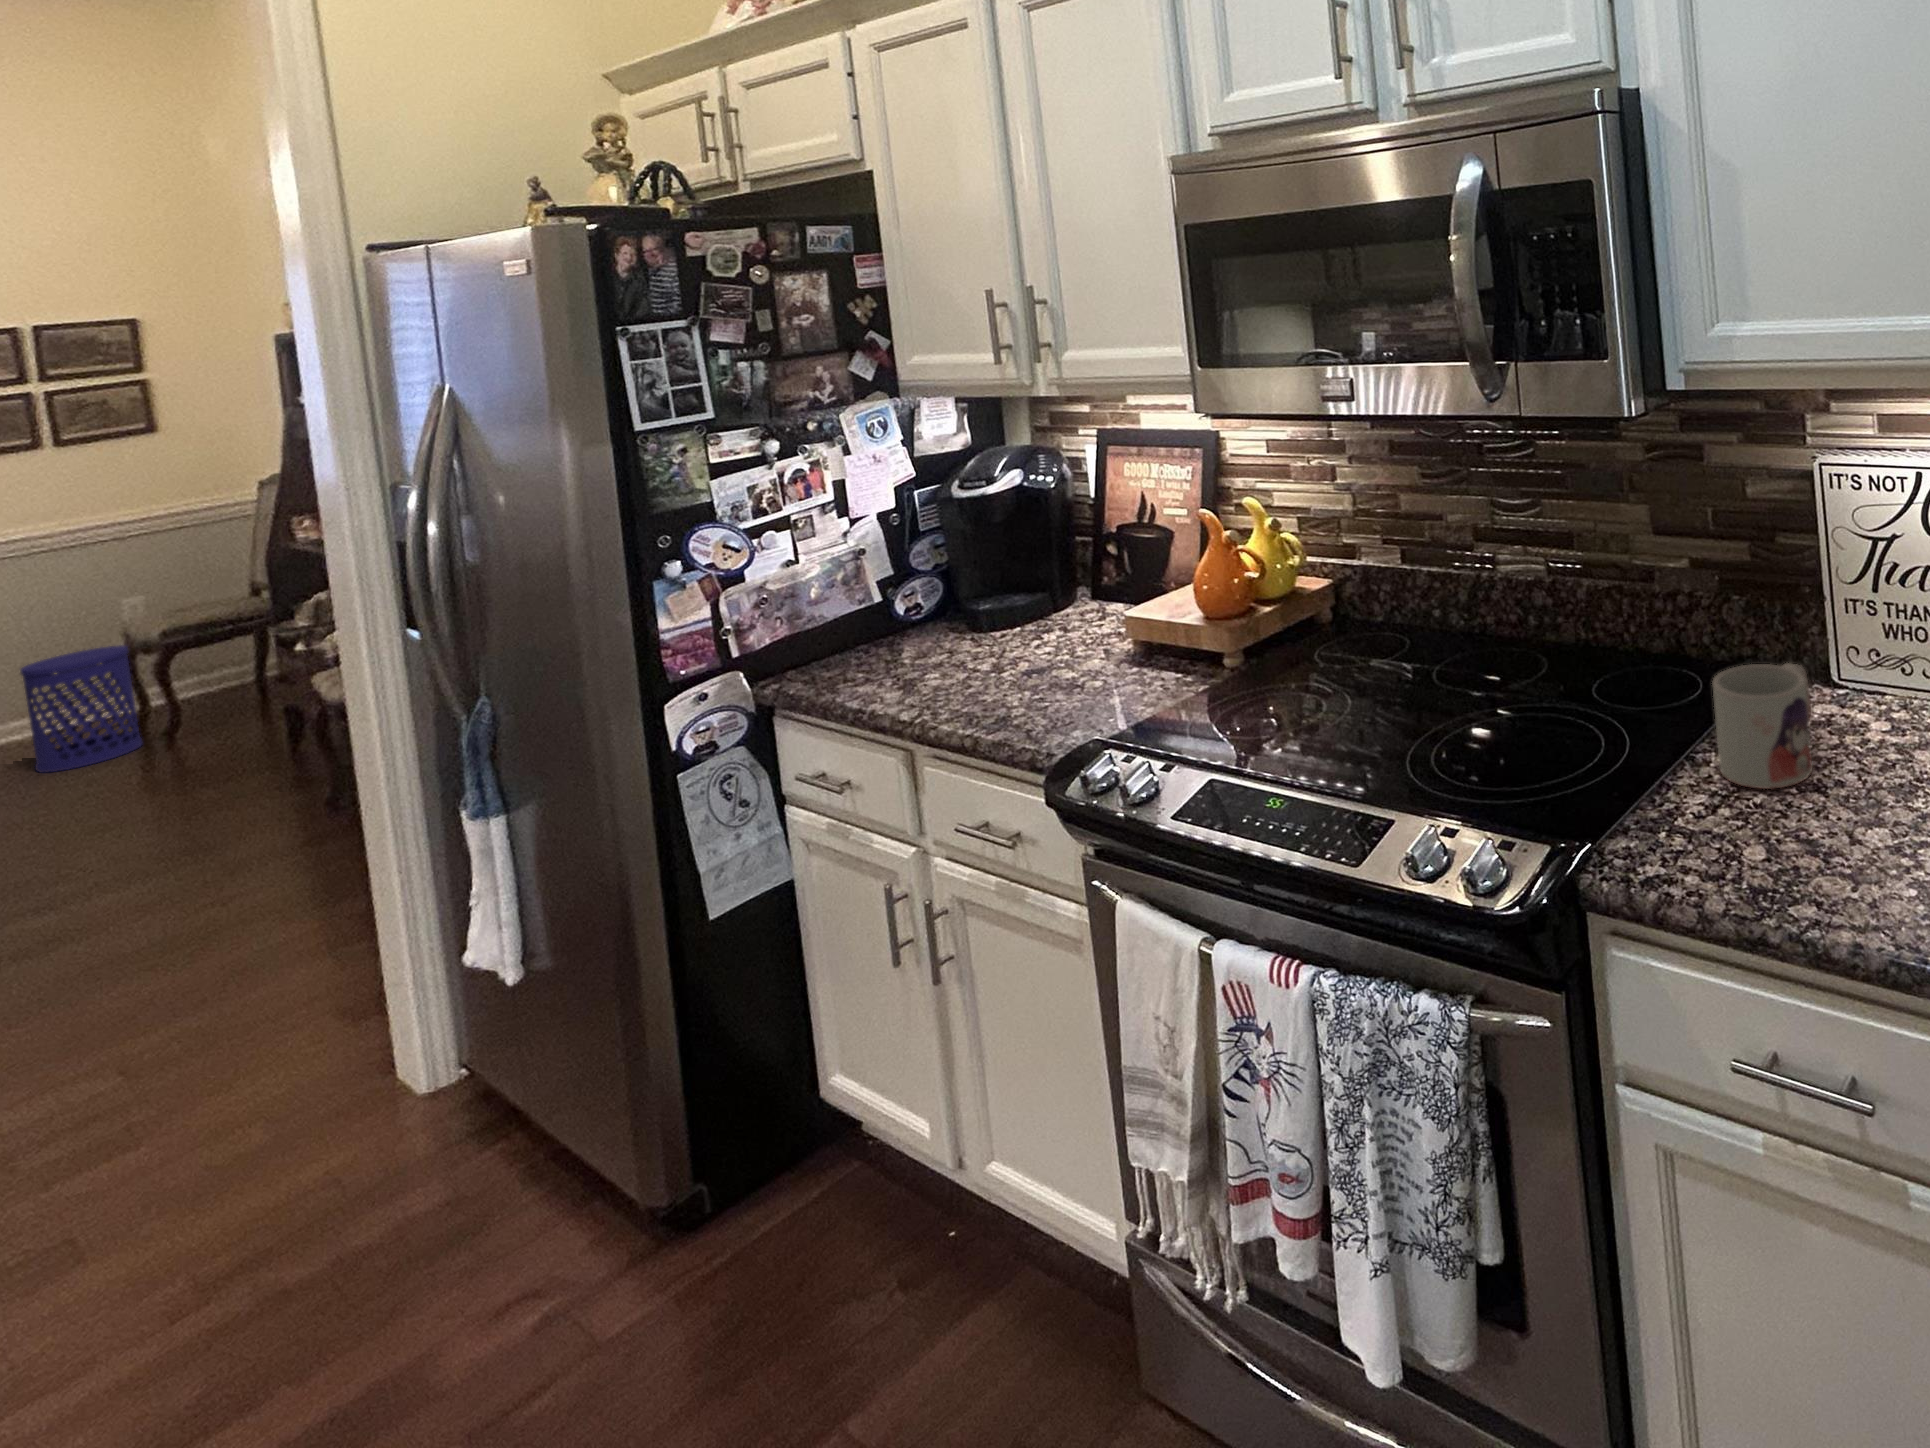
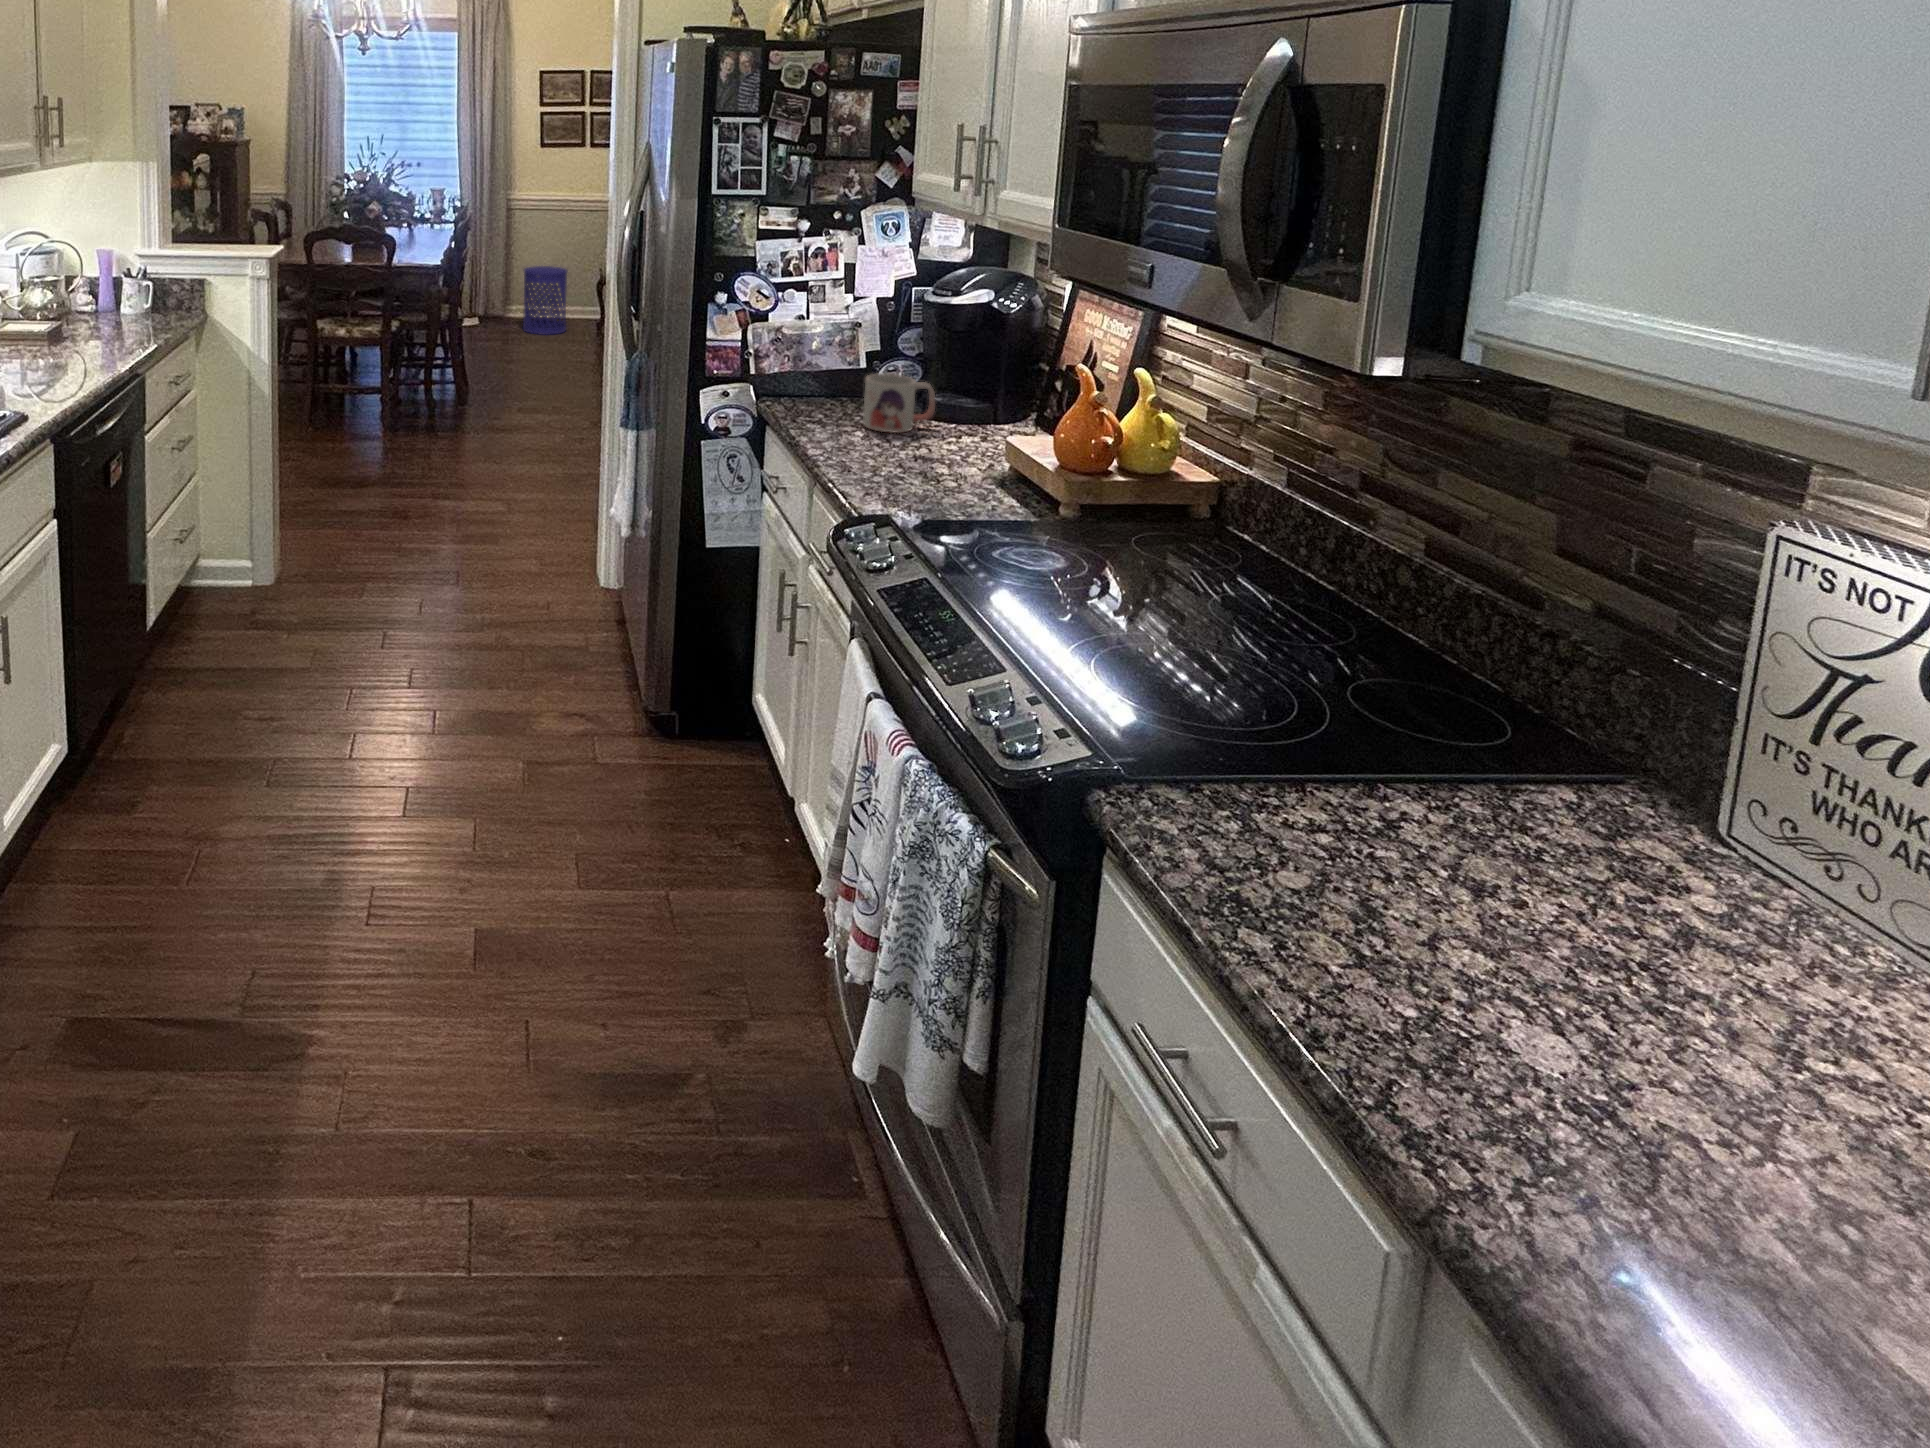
mug: present [1713,663,1812,789] -> present [863,373,935,433]

